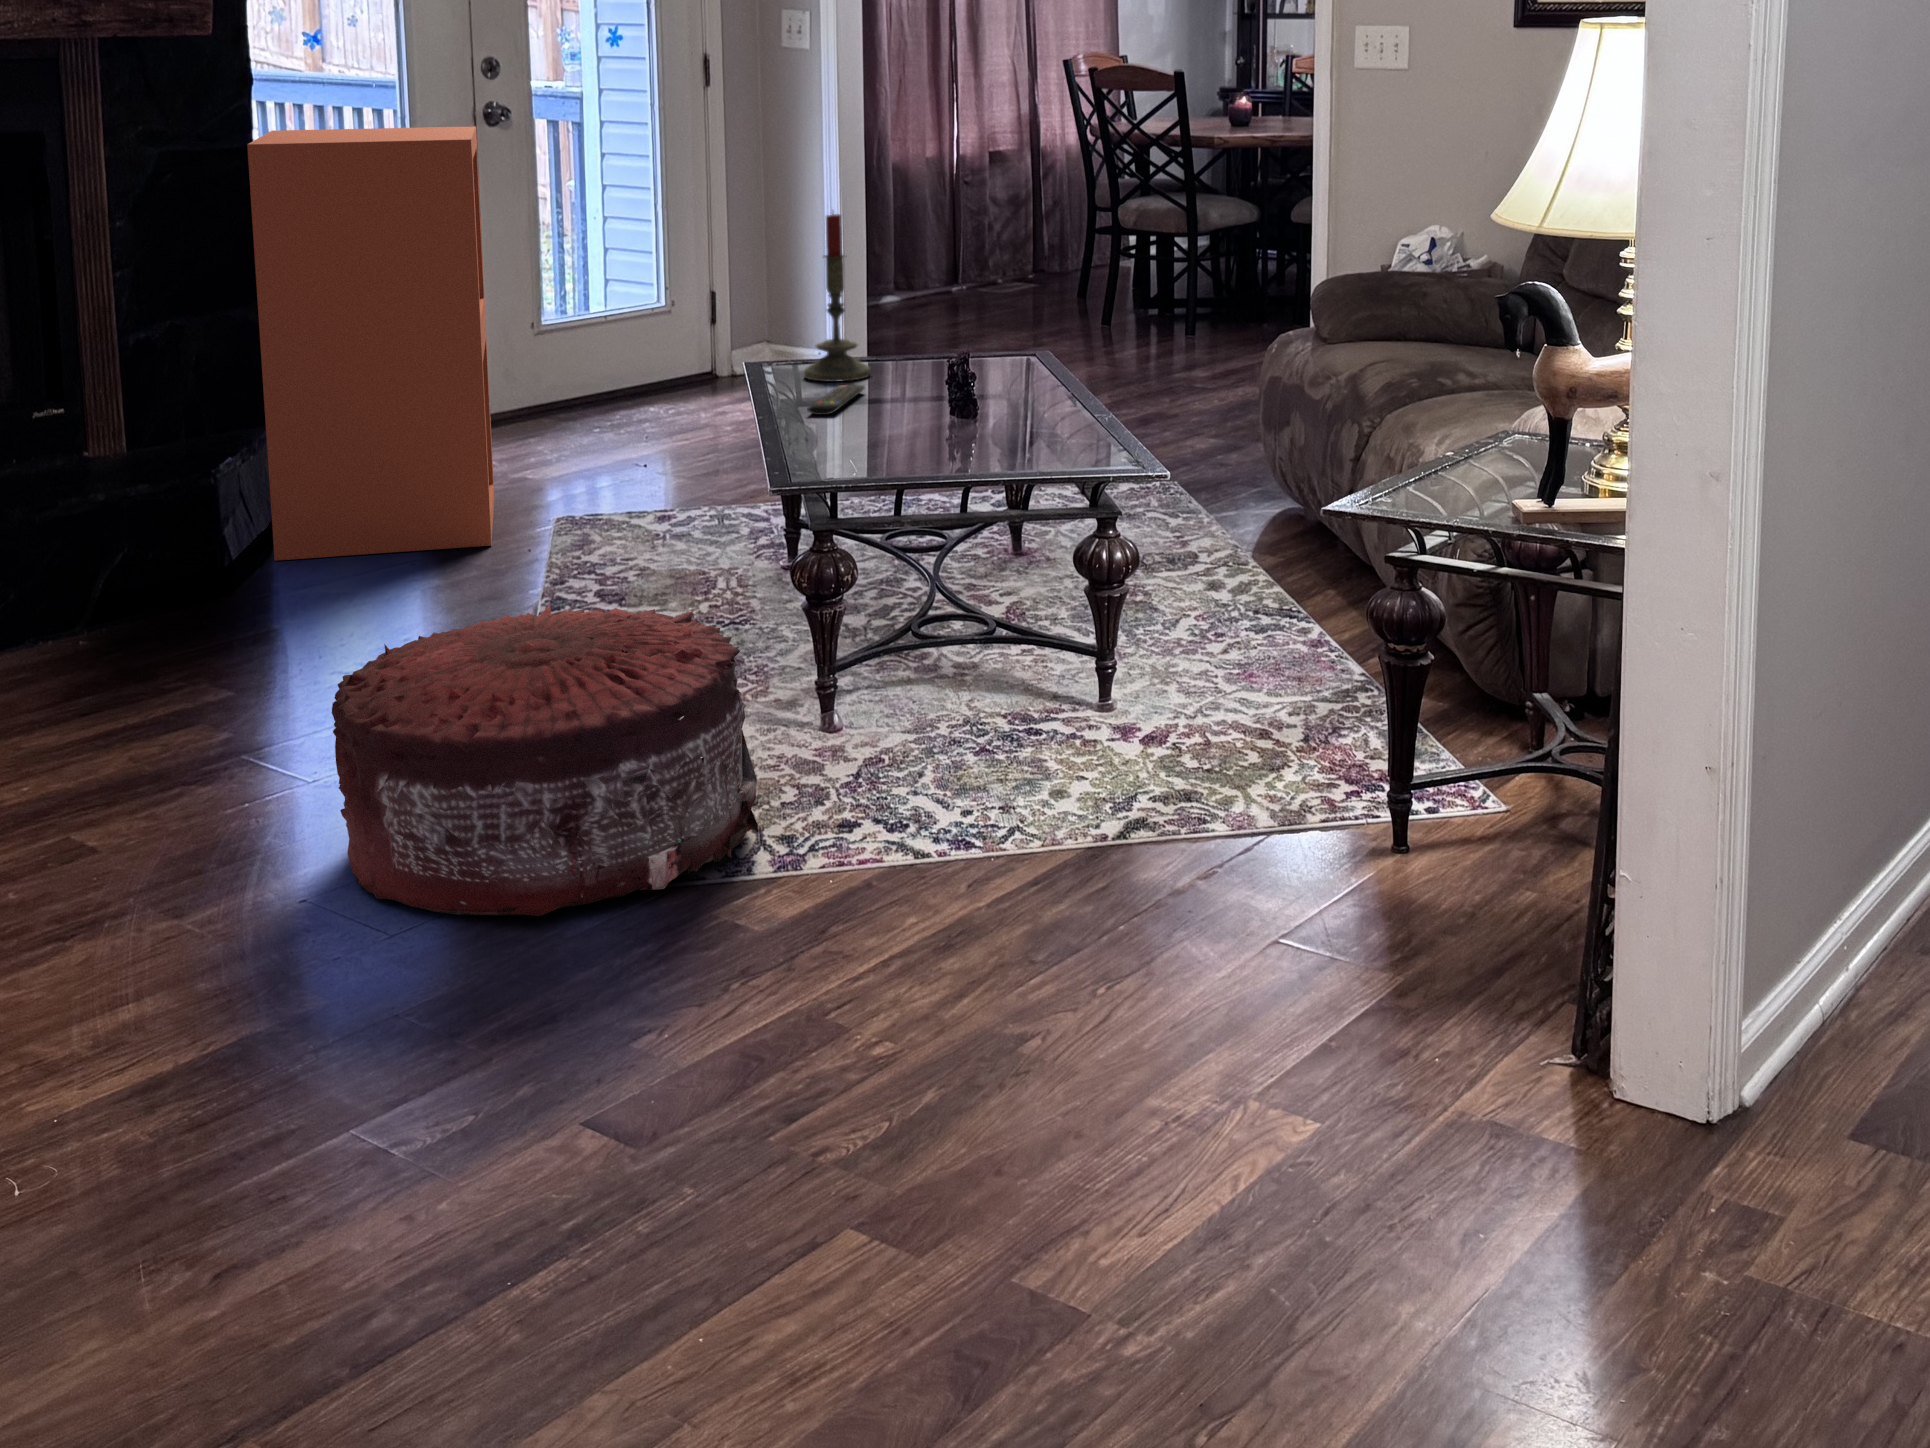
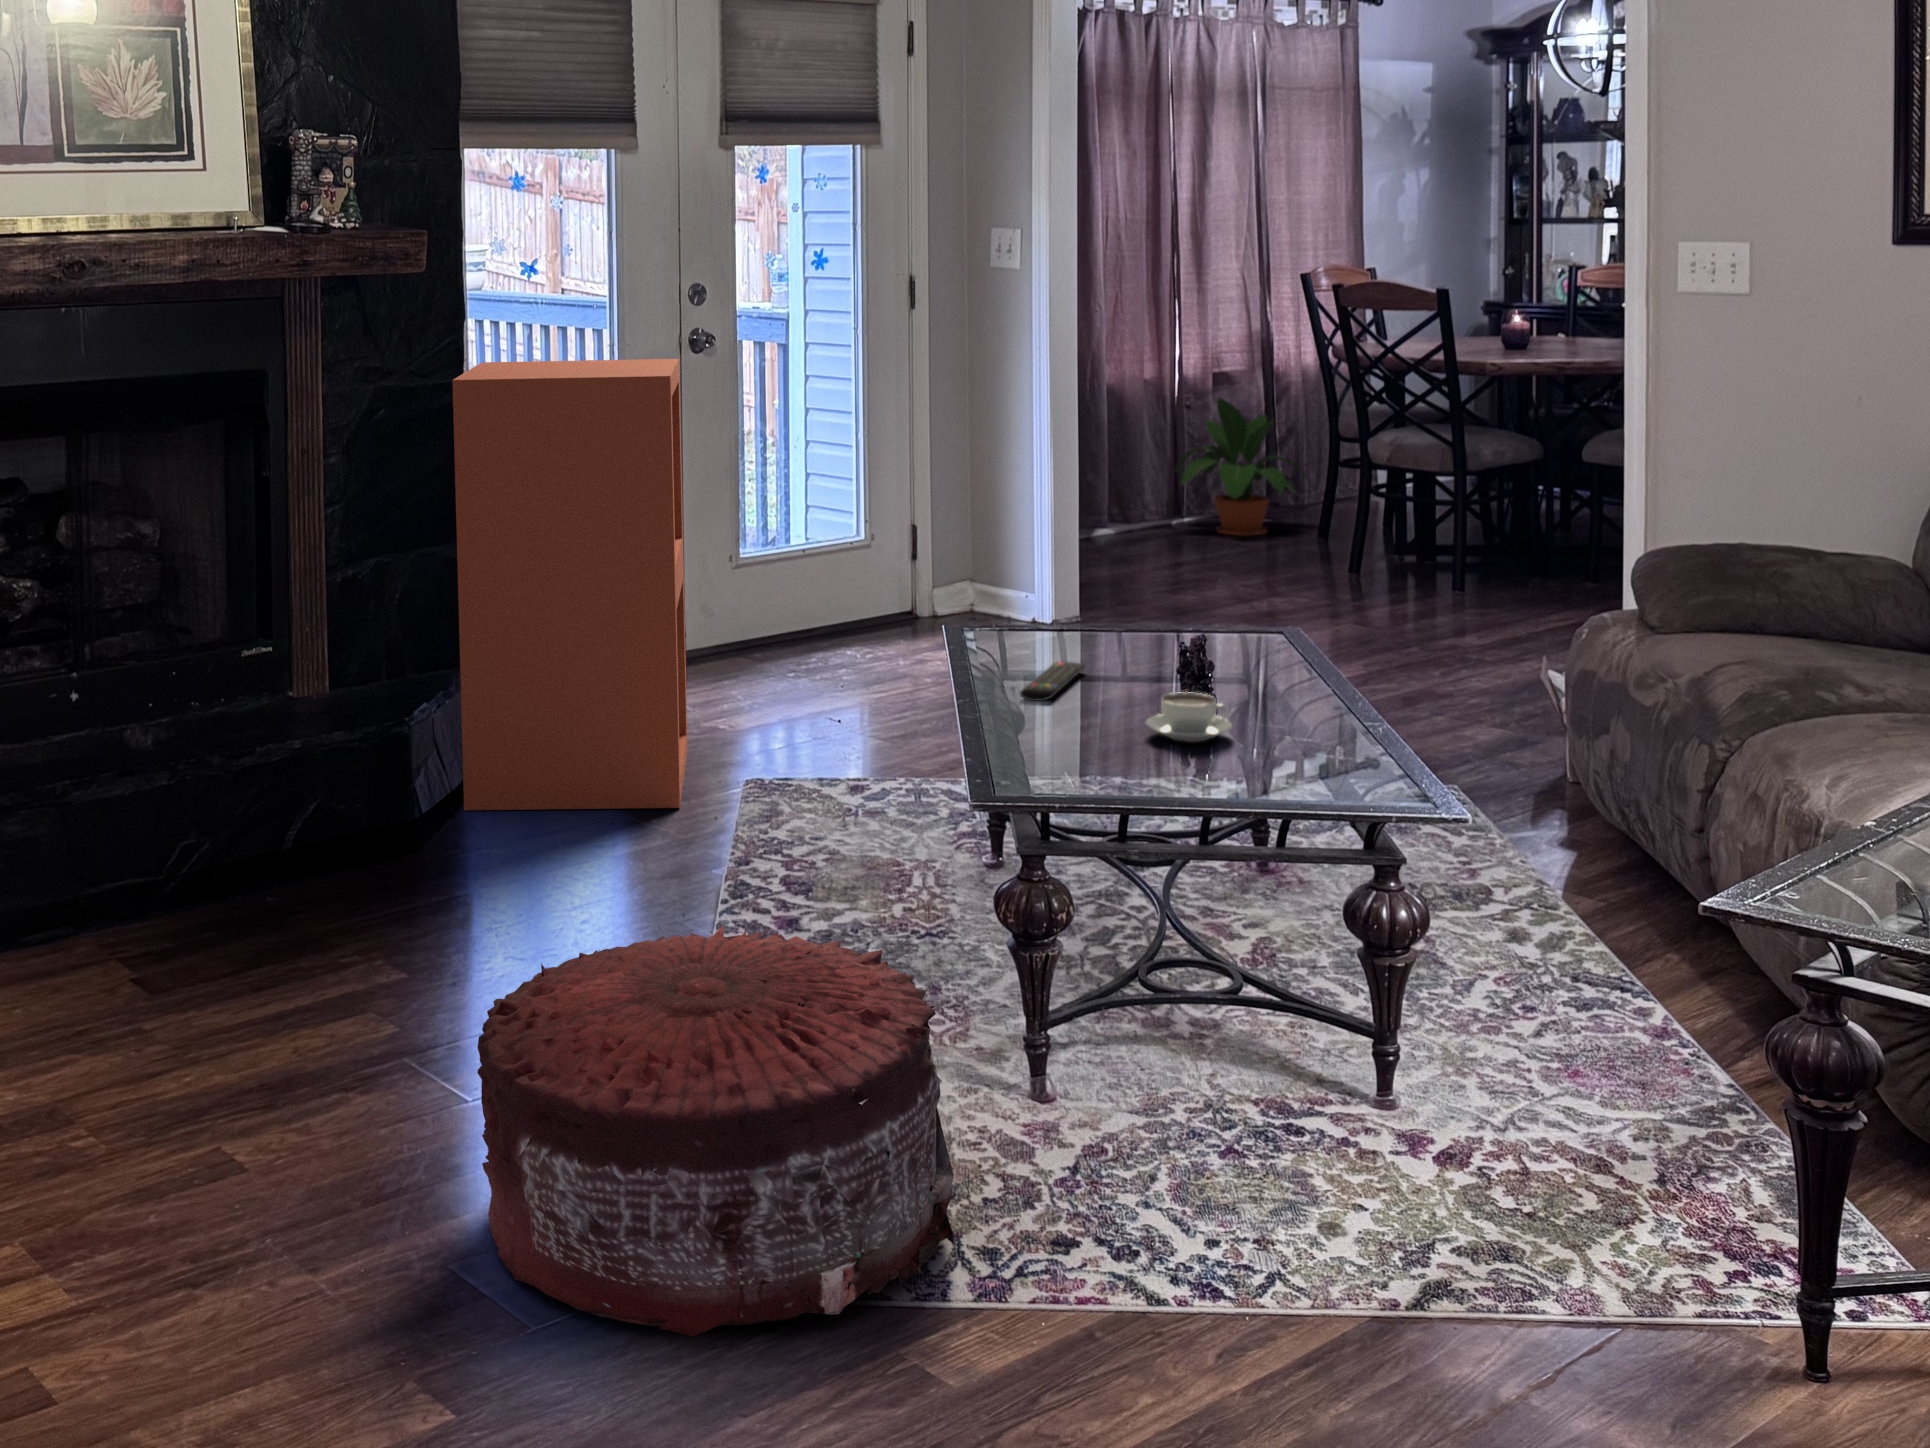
potted plant: none [950,174,1068,301] -> present [1175,398,1303,536]
candle: present [804,213,870,382] -> none [1016,460,1091,655]
coffee cup: none [915,397,987,437] -> present [1146,692,1232,742]

